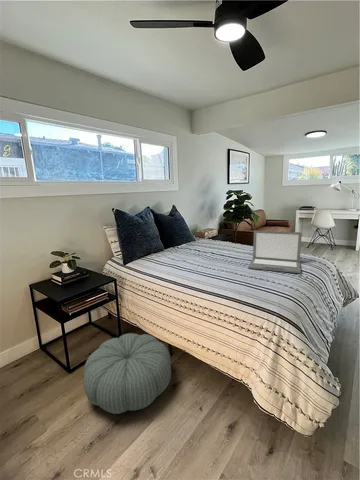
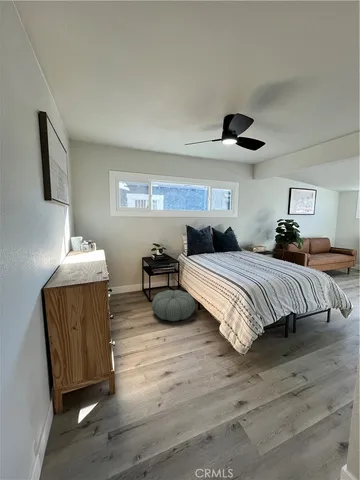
laptop: present [248,231,302,273] -> none [252,247,295,276]

